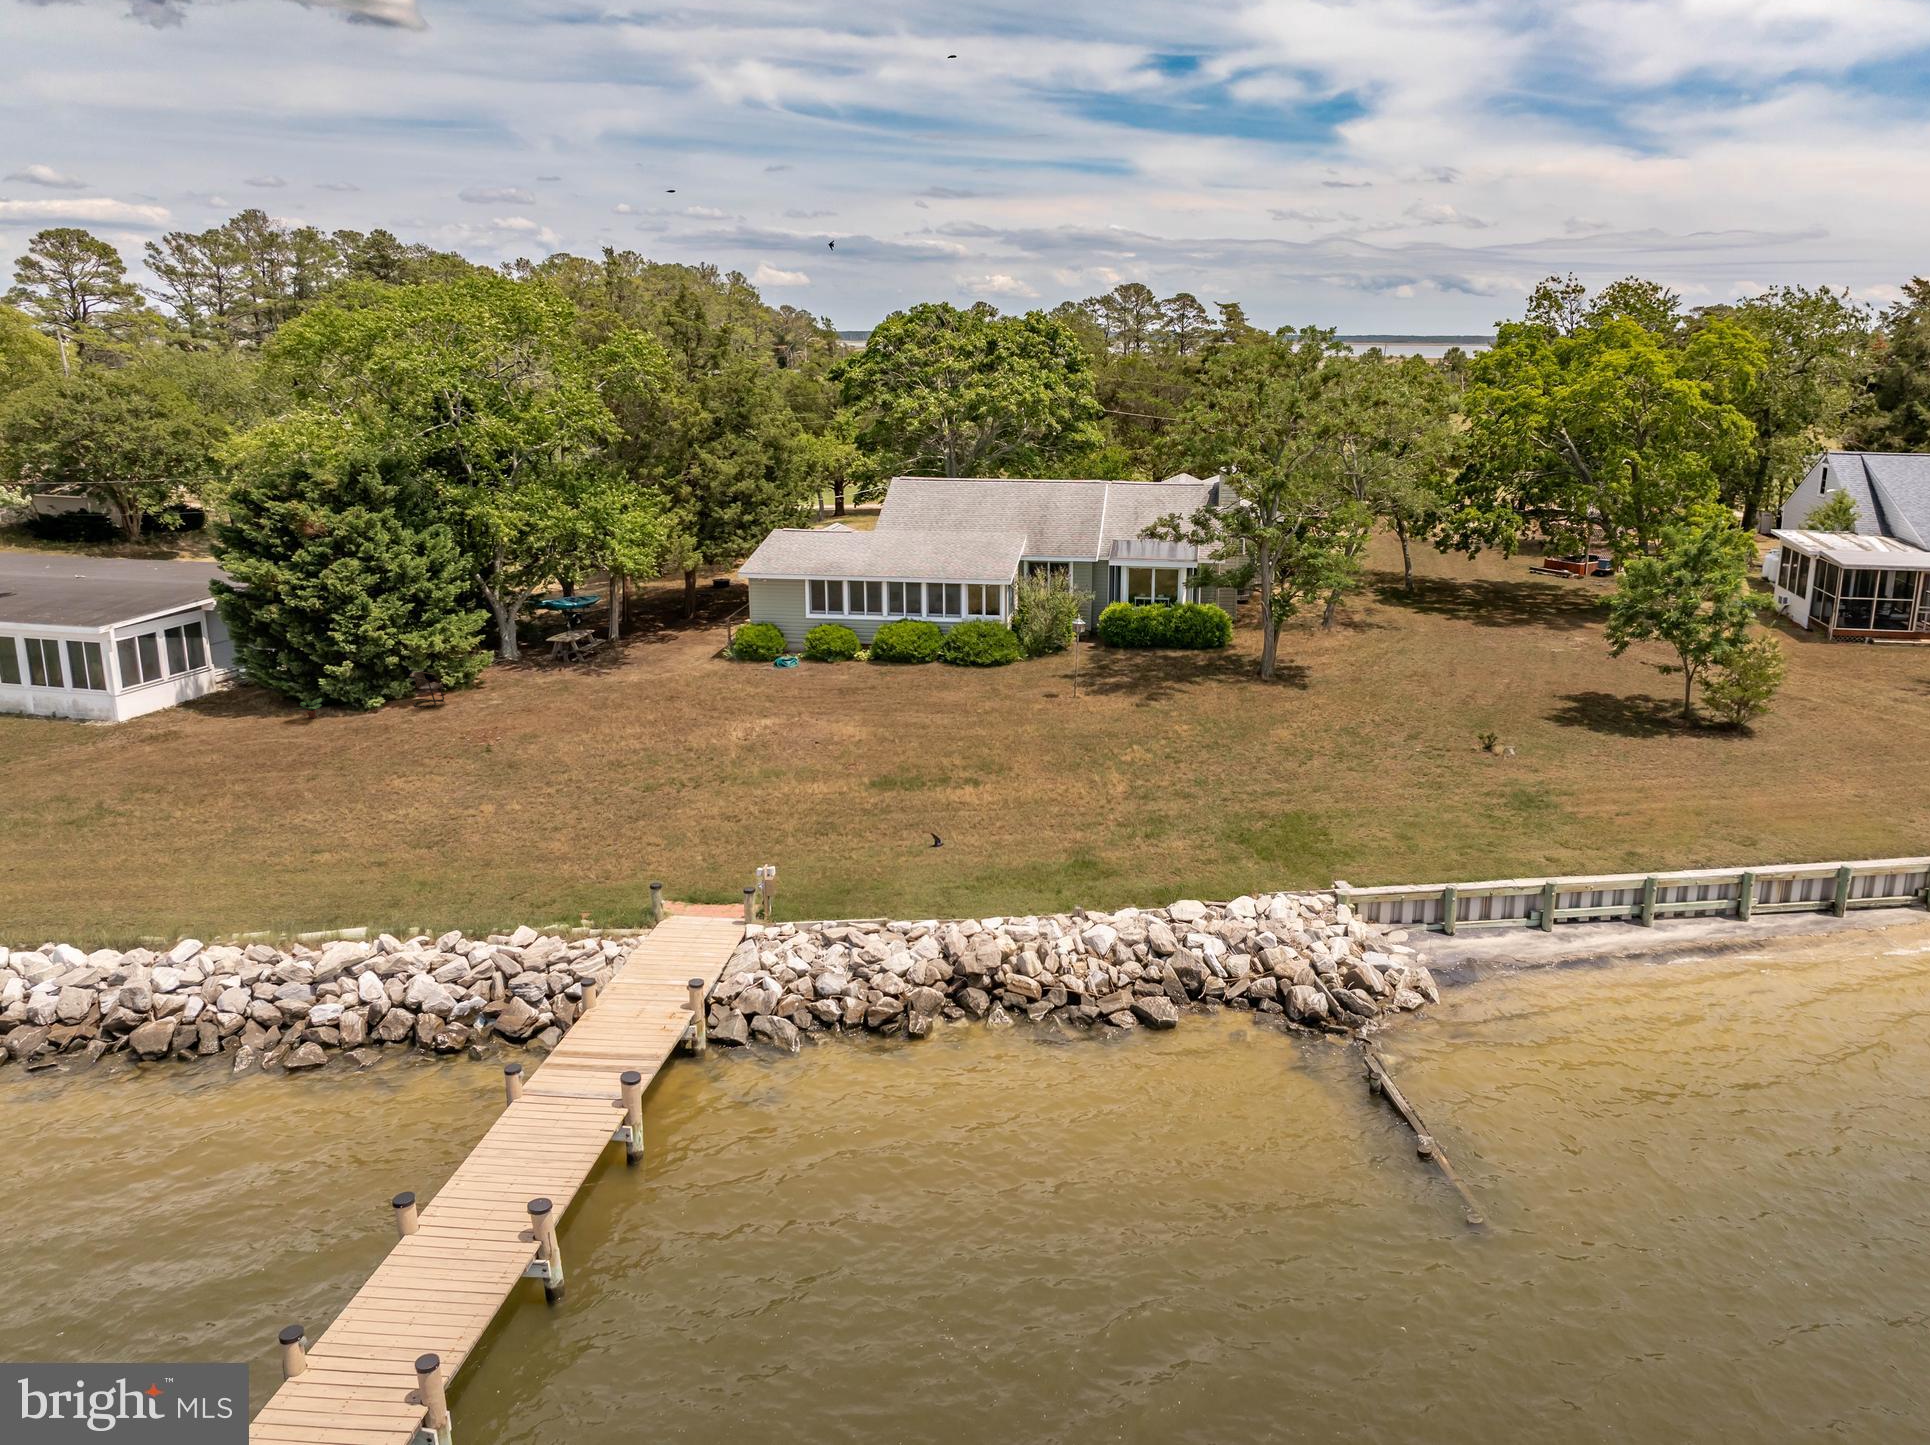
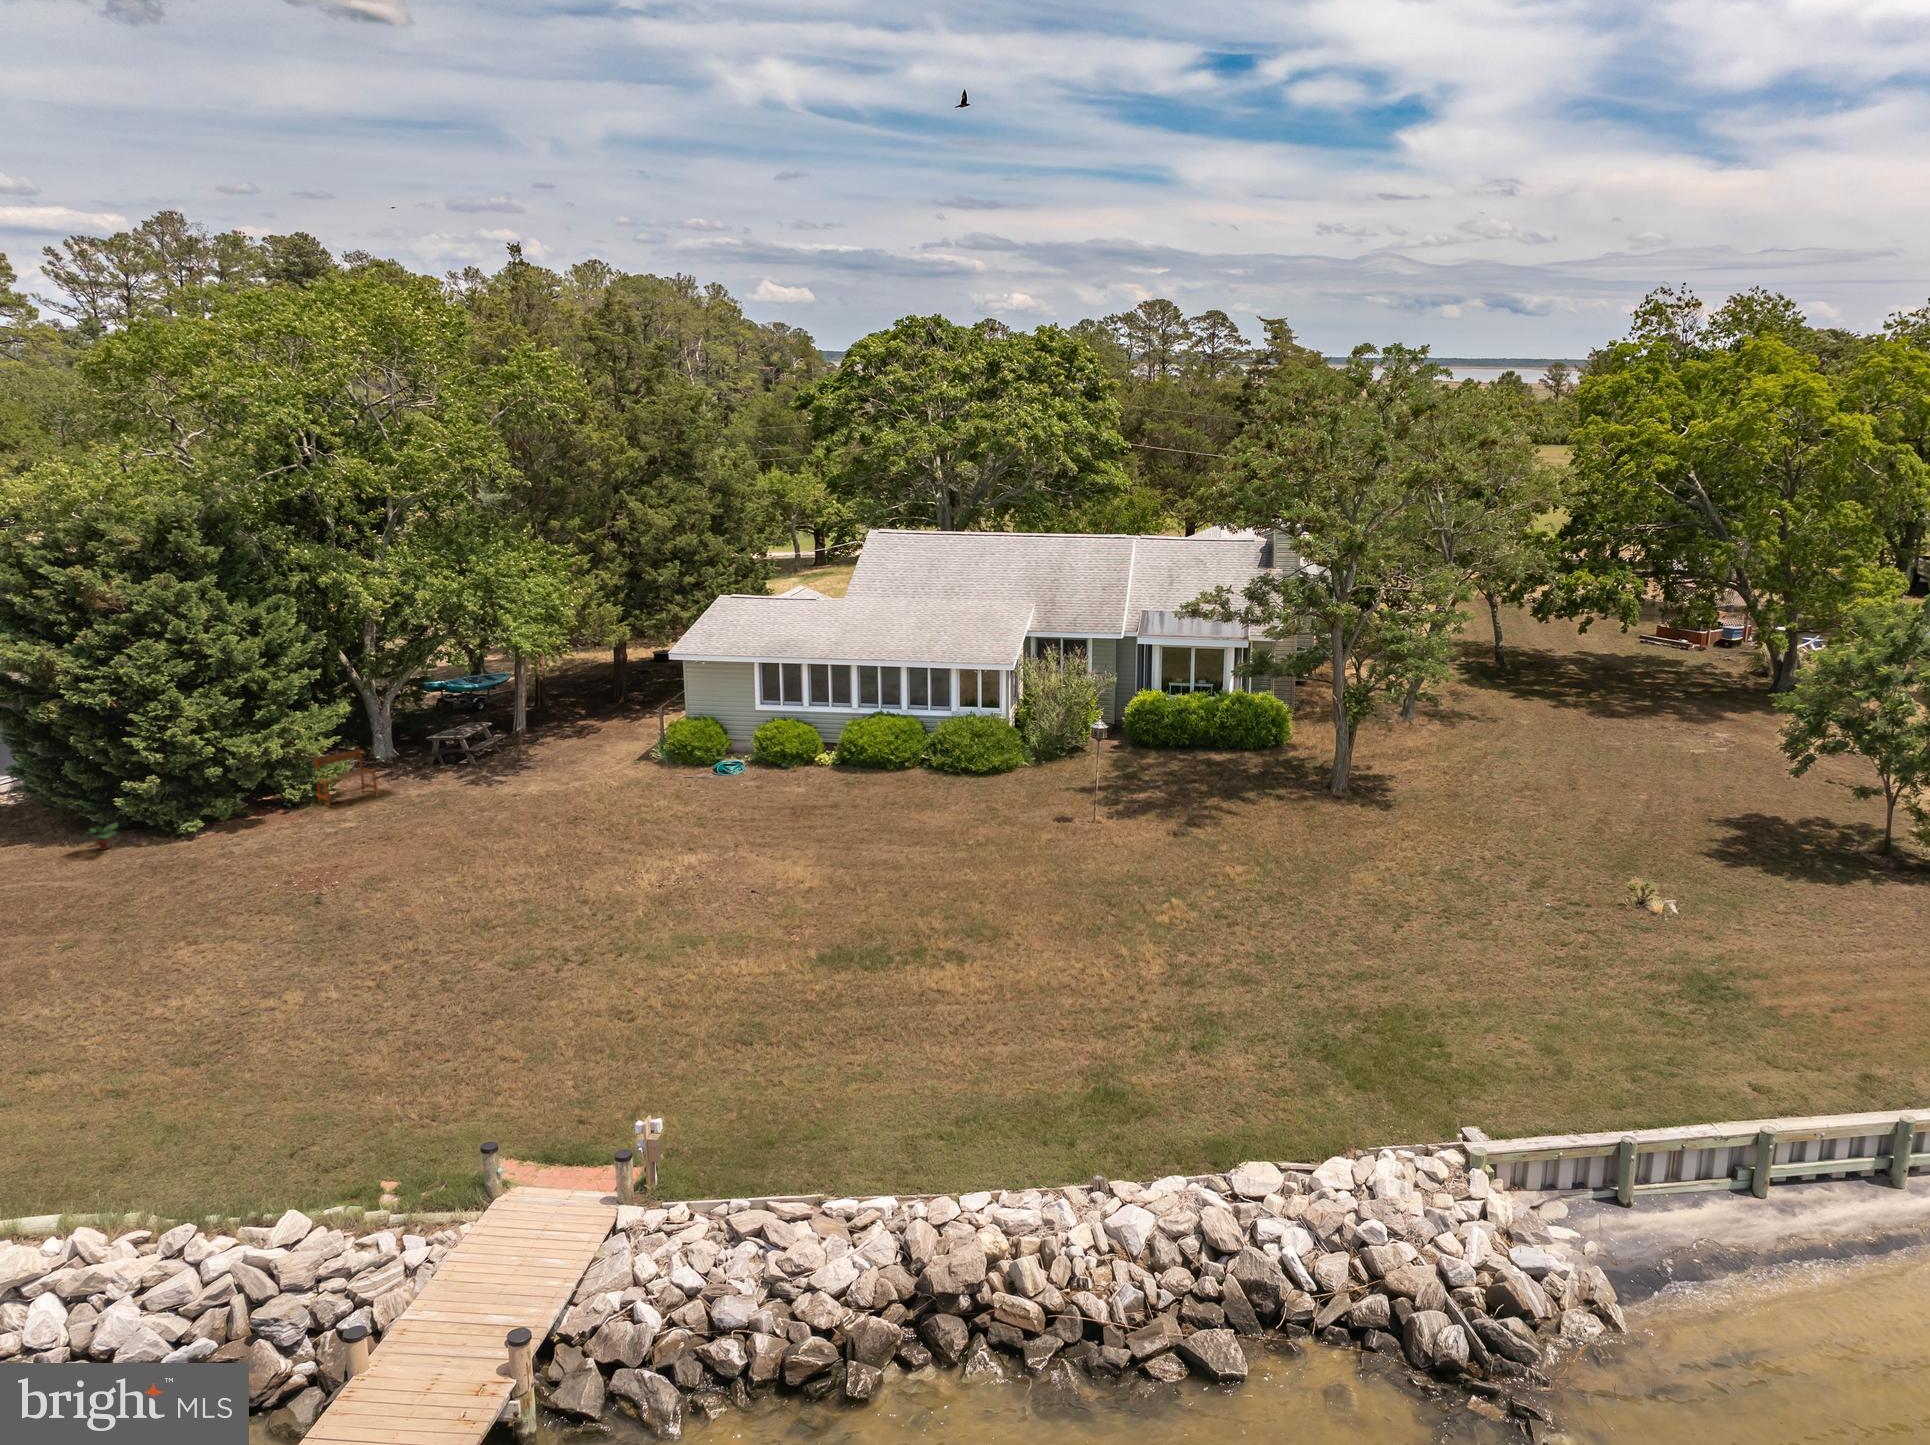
bench: none [466,645,516,691] -> present [314,749,379,808]
chair: present [410,671,444,707] -> none [234,785,280,833]

